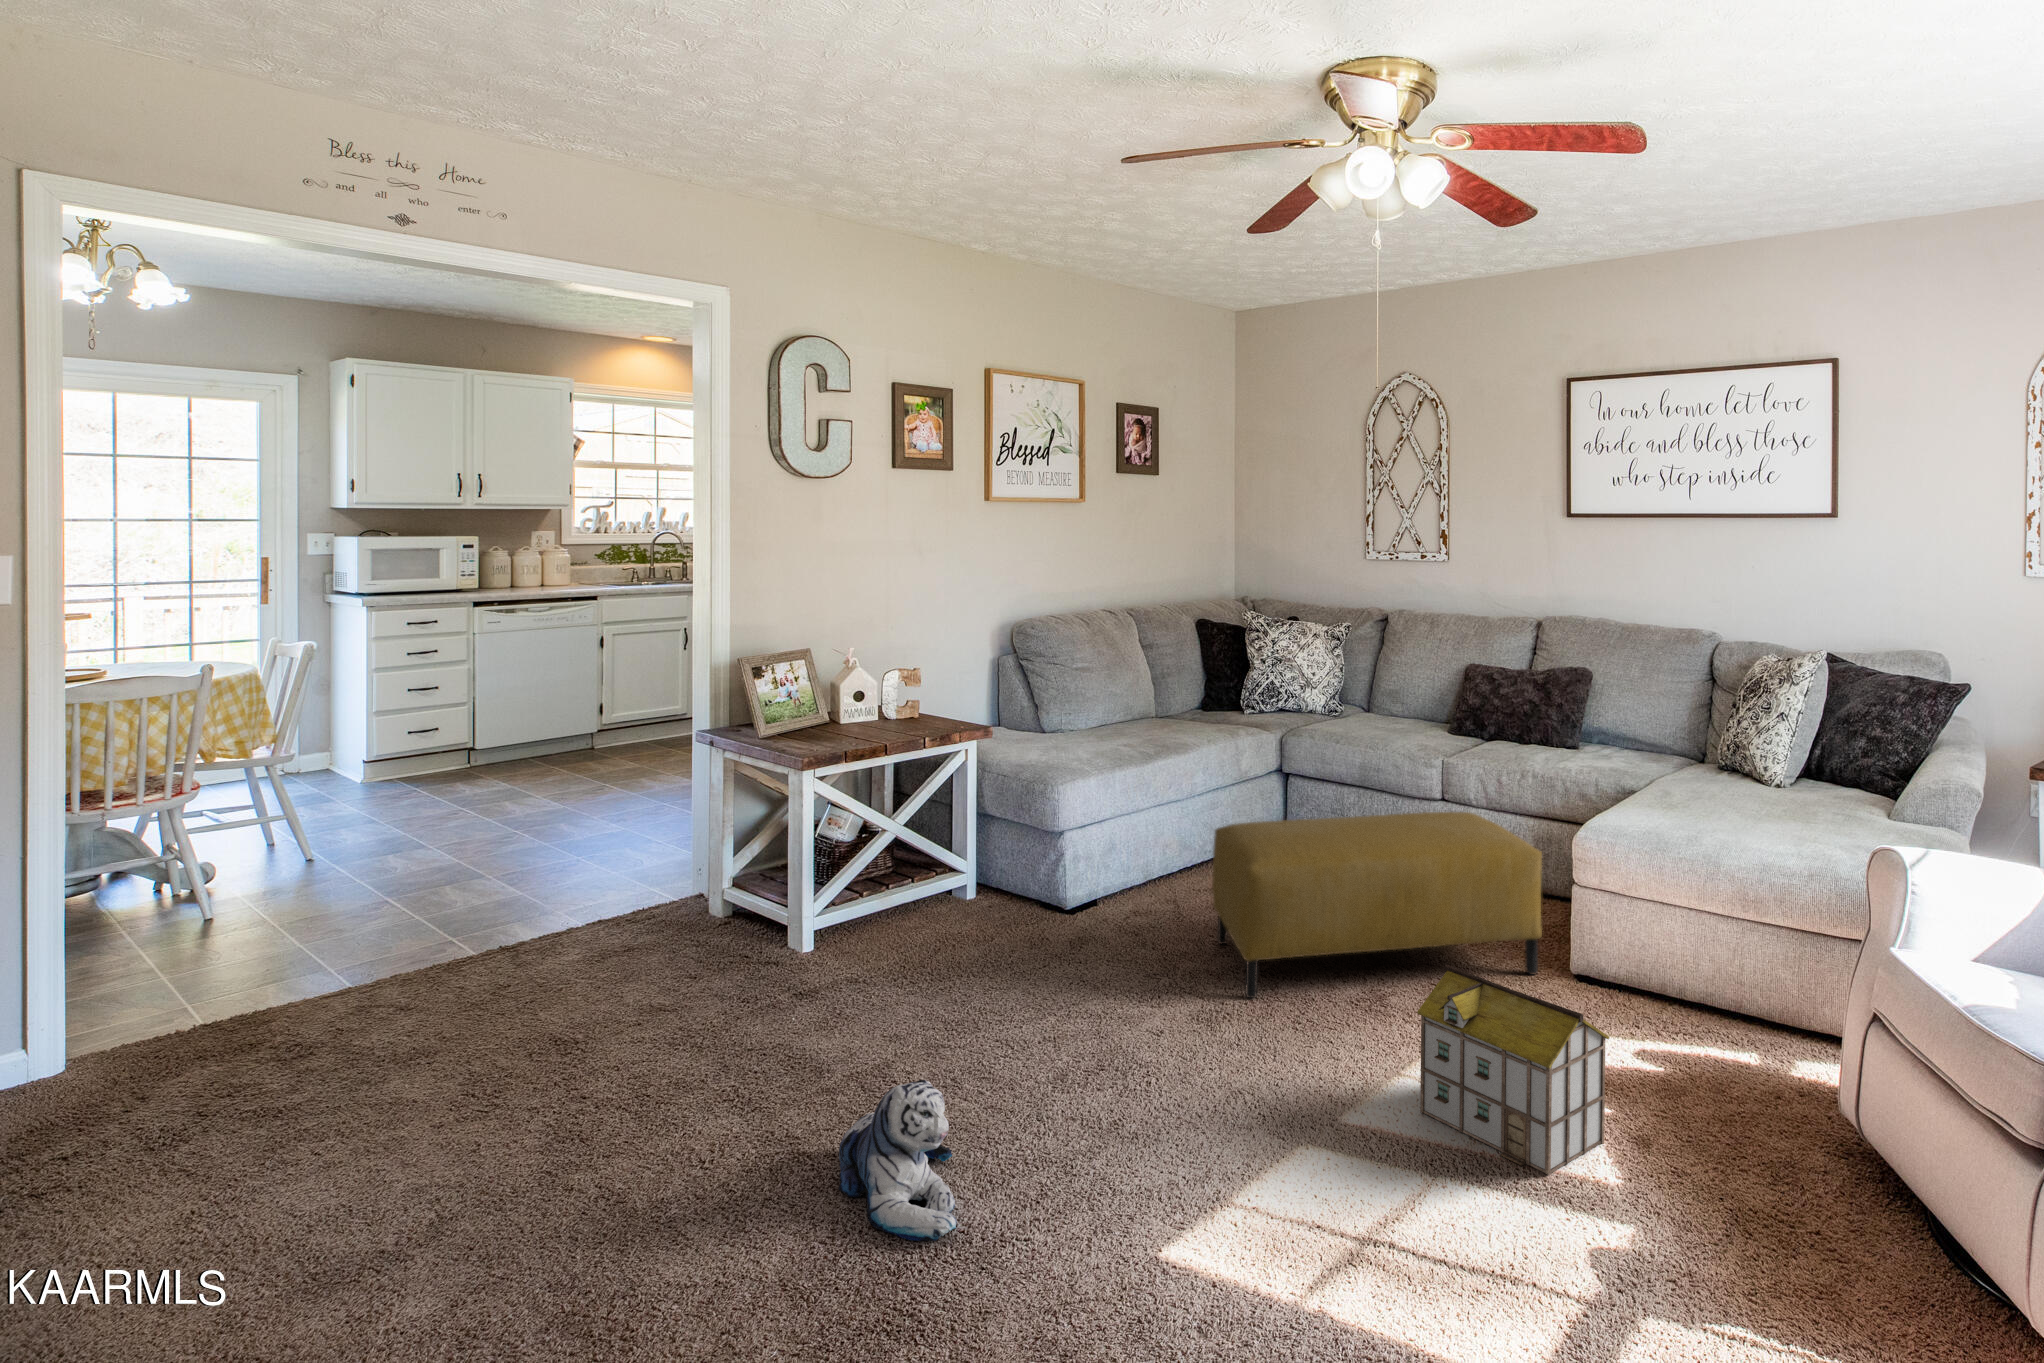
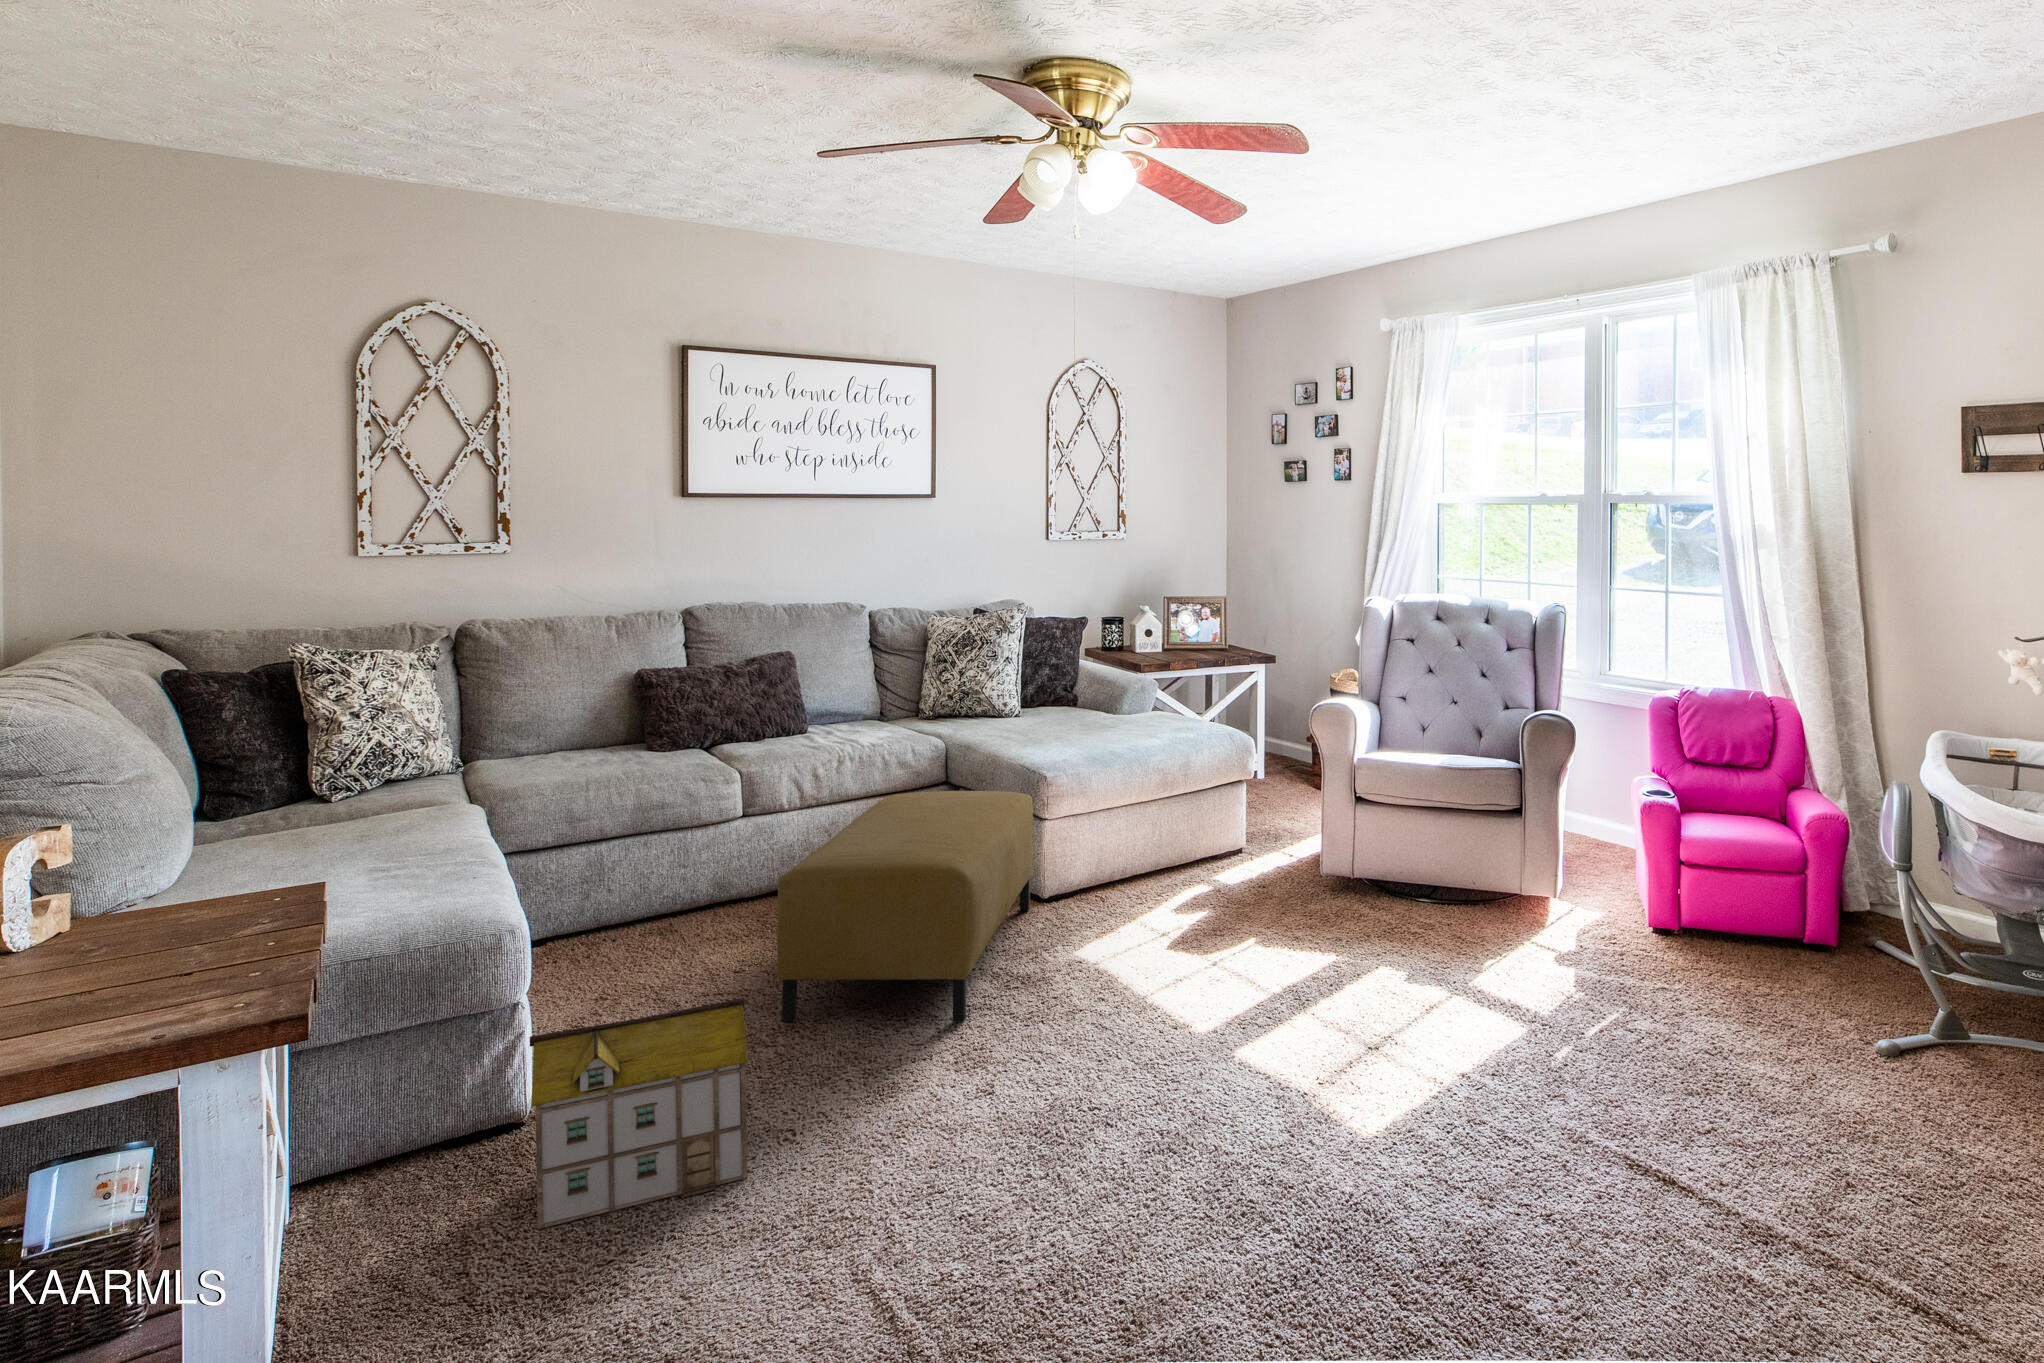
toy house: present [1417,965,1609,1175] -> present [530,998,749,1229]
plush toy: present [838,1080,957,1241] -> none [1168,1092,1397,1277]

